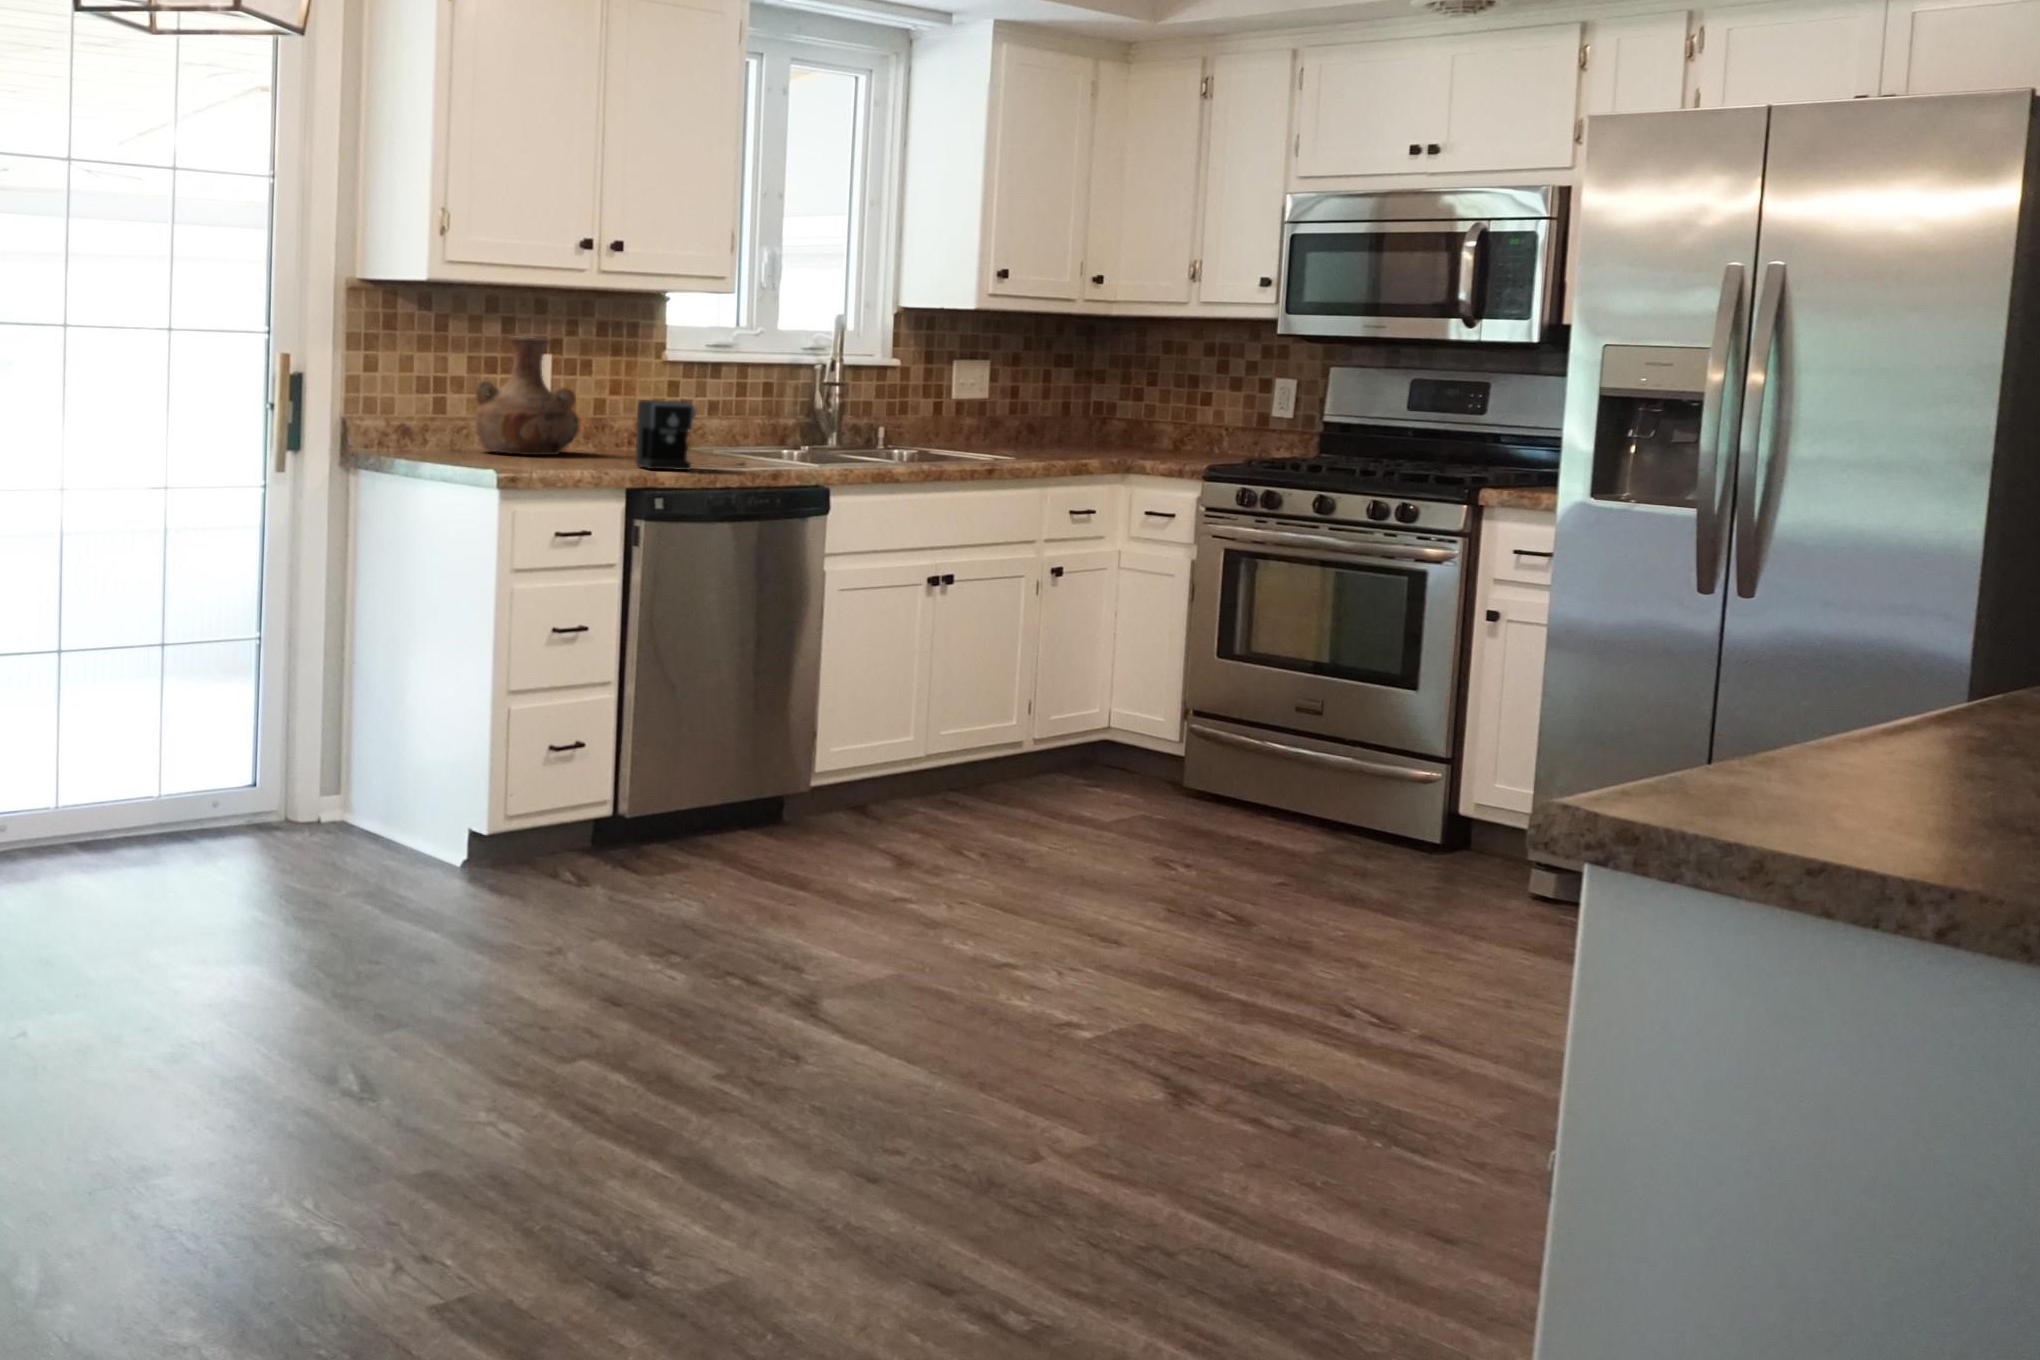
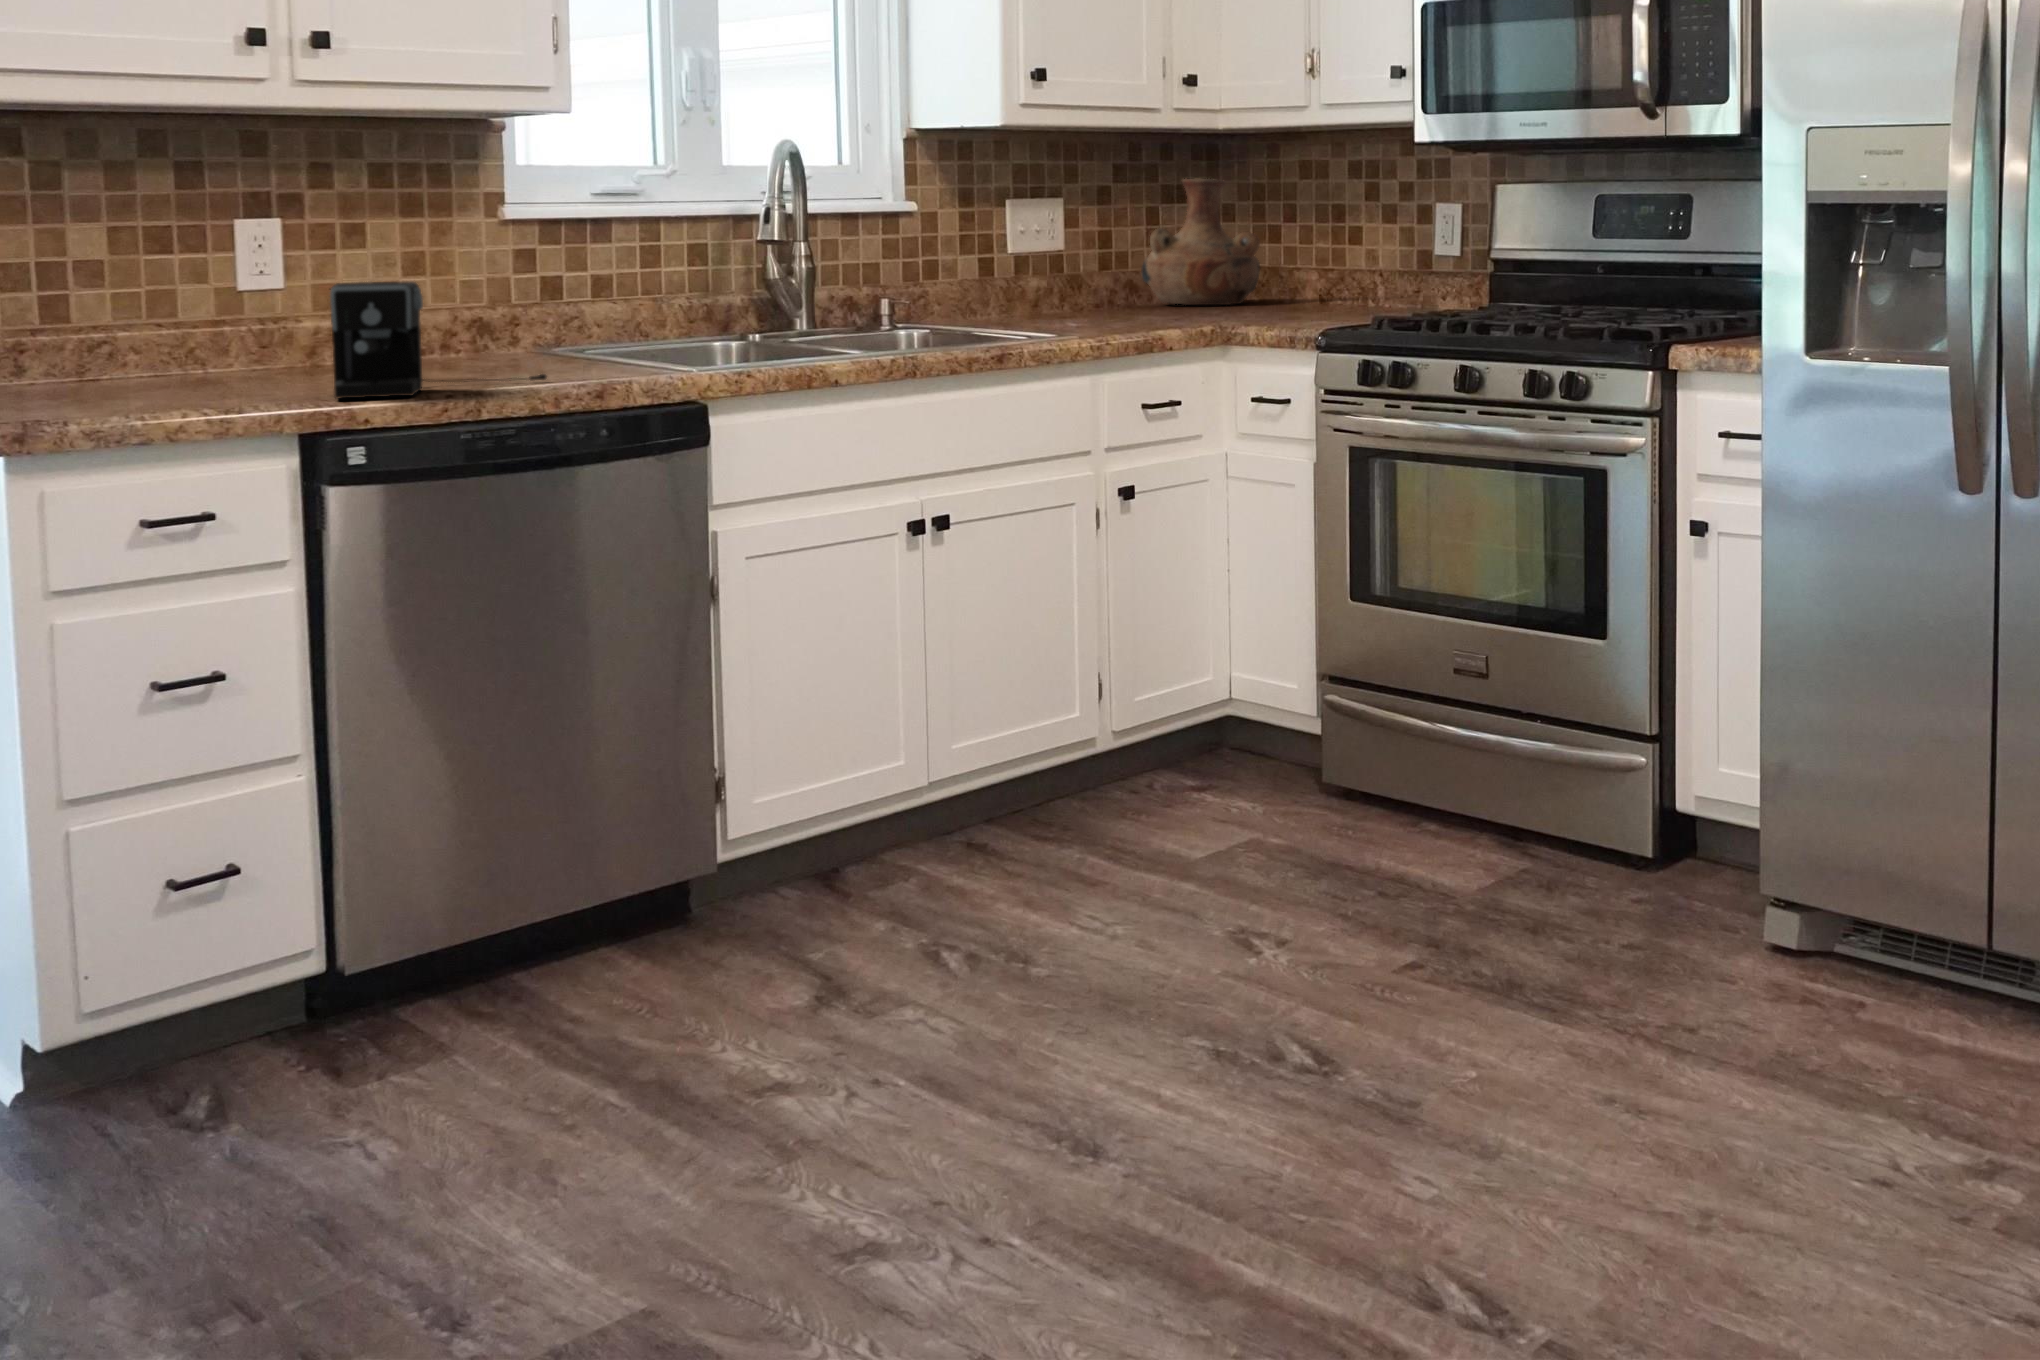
vase: present [476,336,579,455] -> present [1141,179,1260,305]

